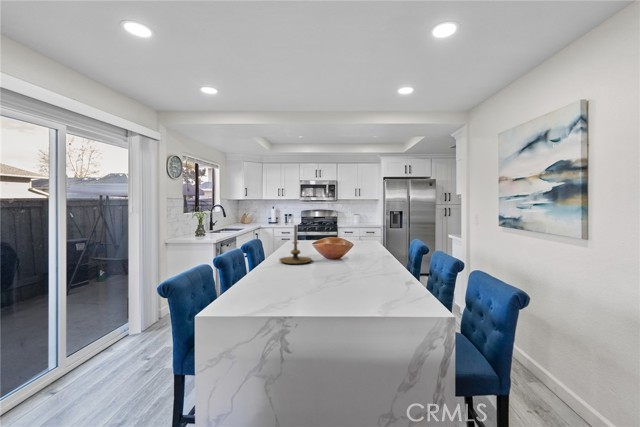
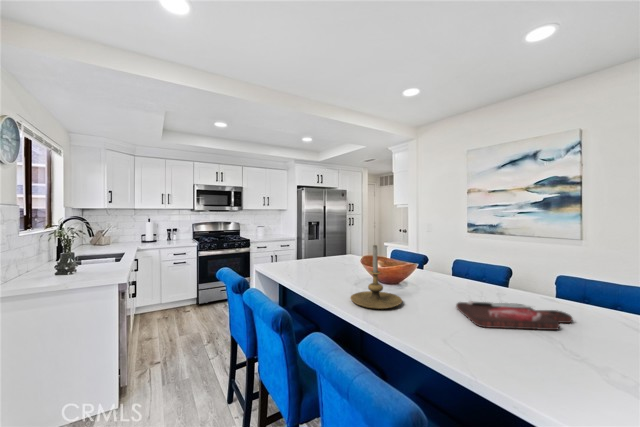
cutting board: none [307,266,373,284] -> present [456,301,572,330]

